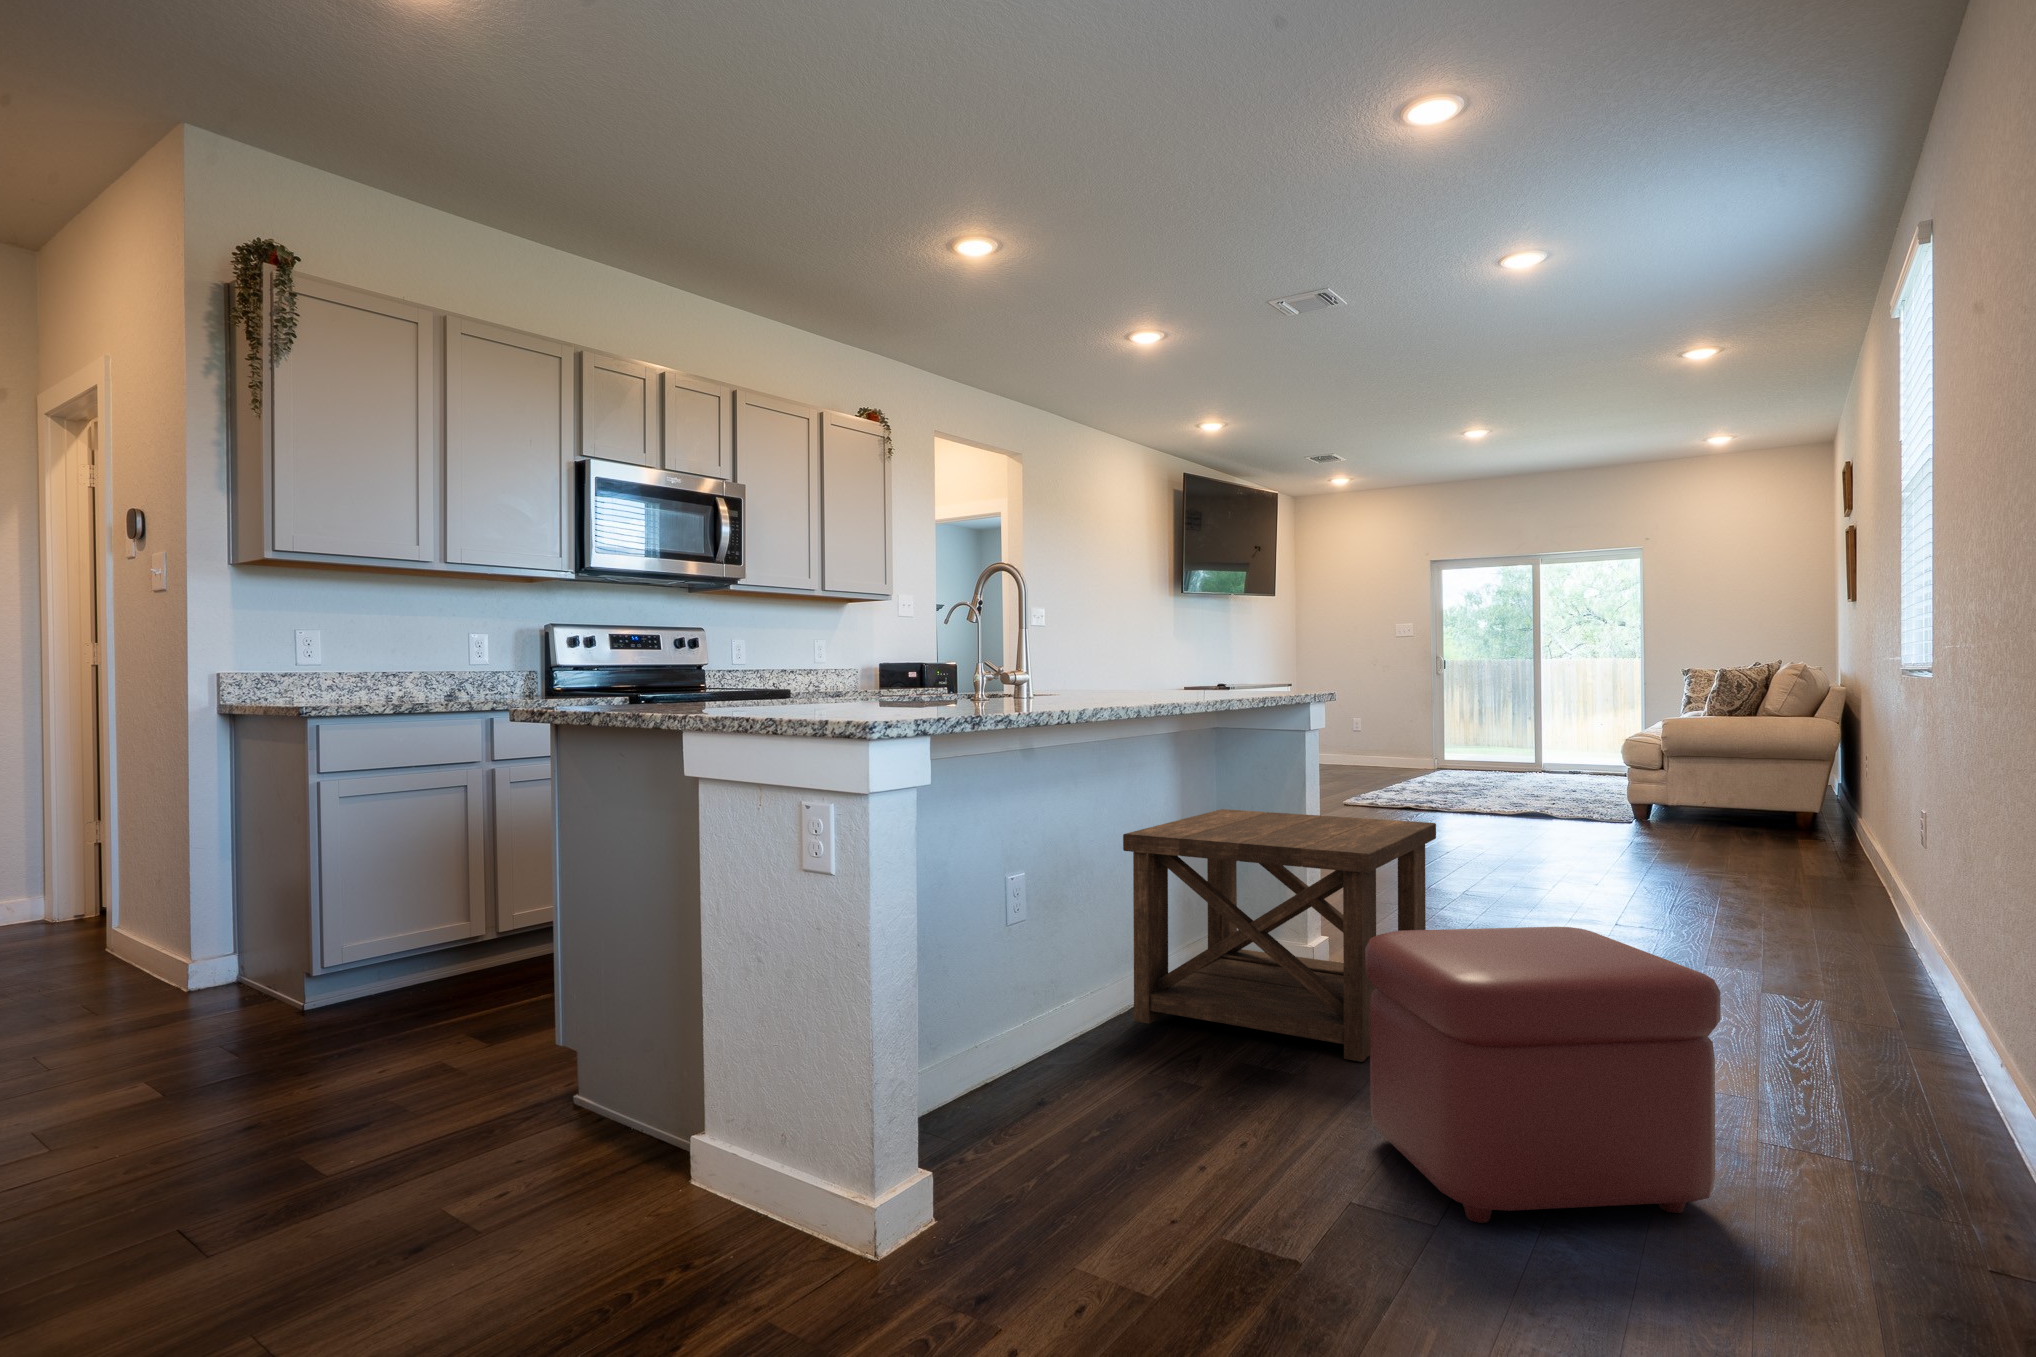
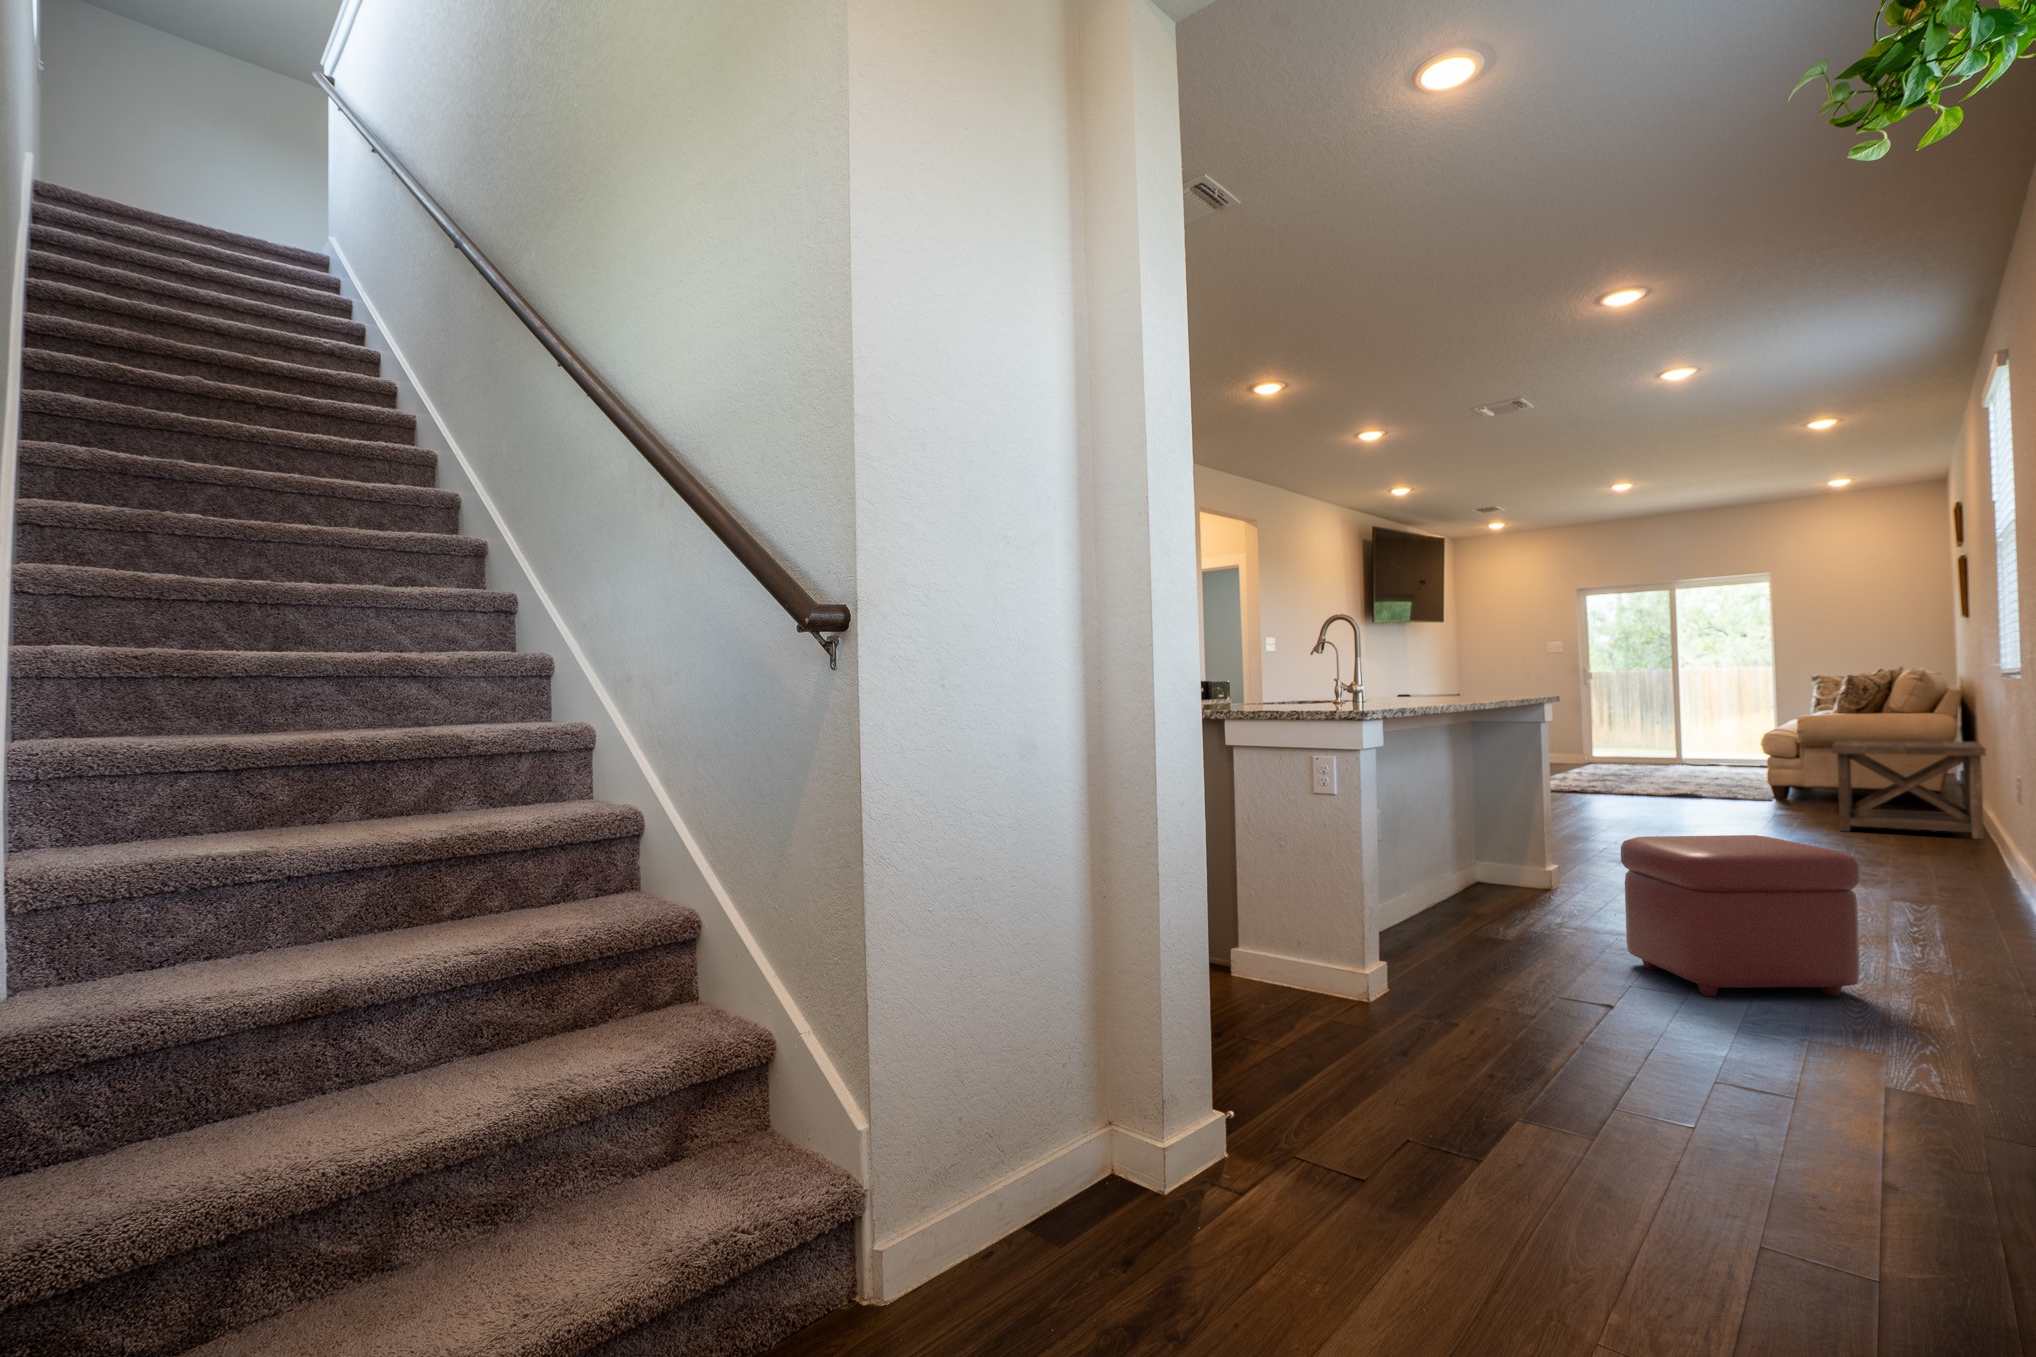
side table: present [1123,809,1436,1062] -> present [1832,740,1986,839]

